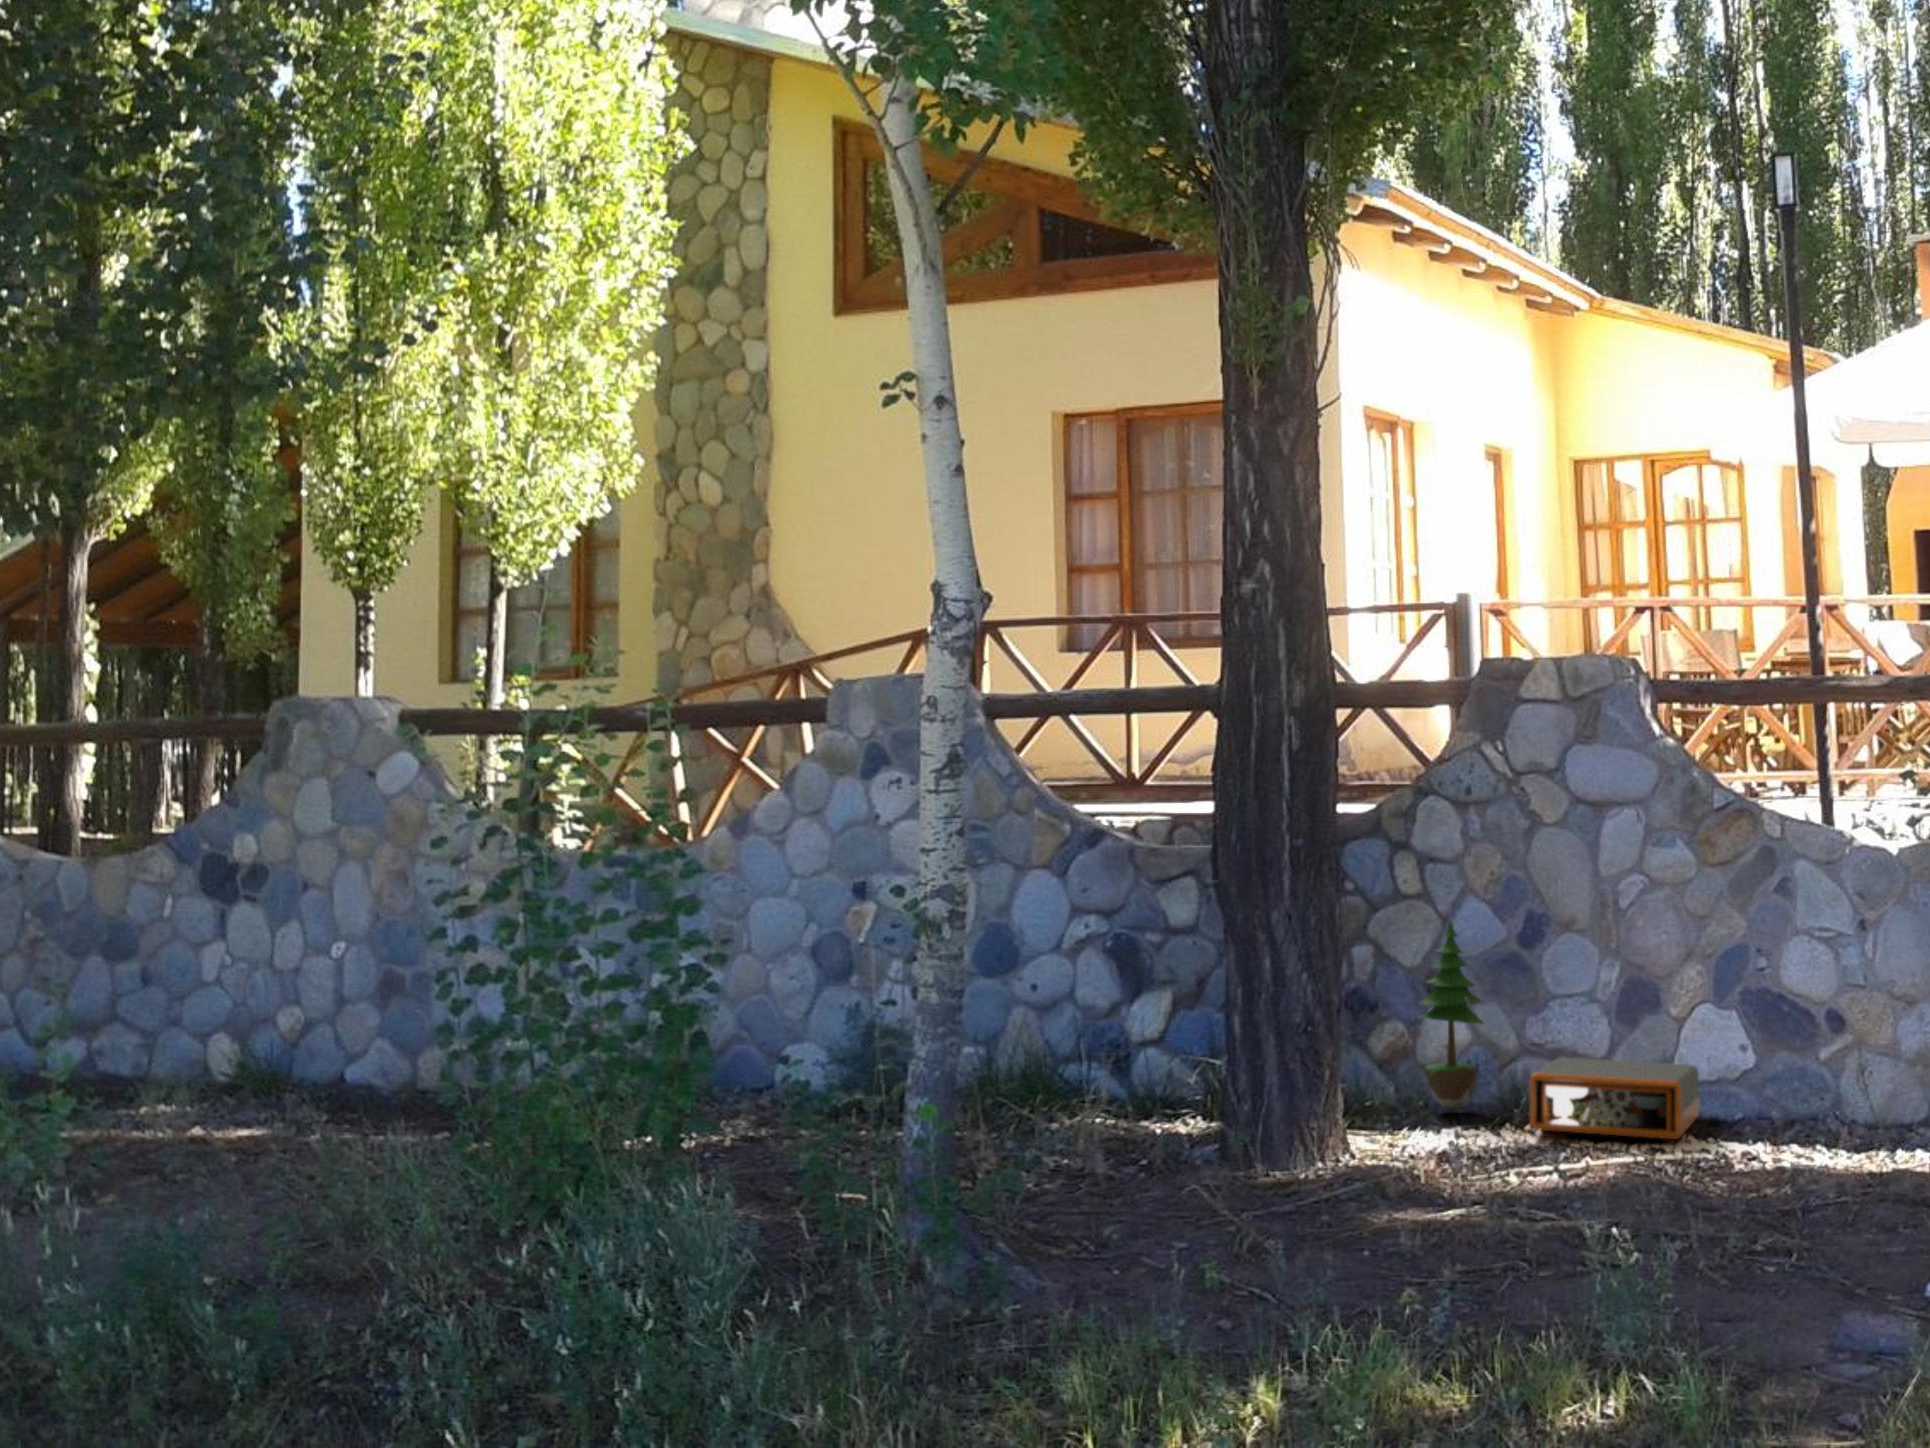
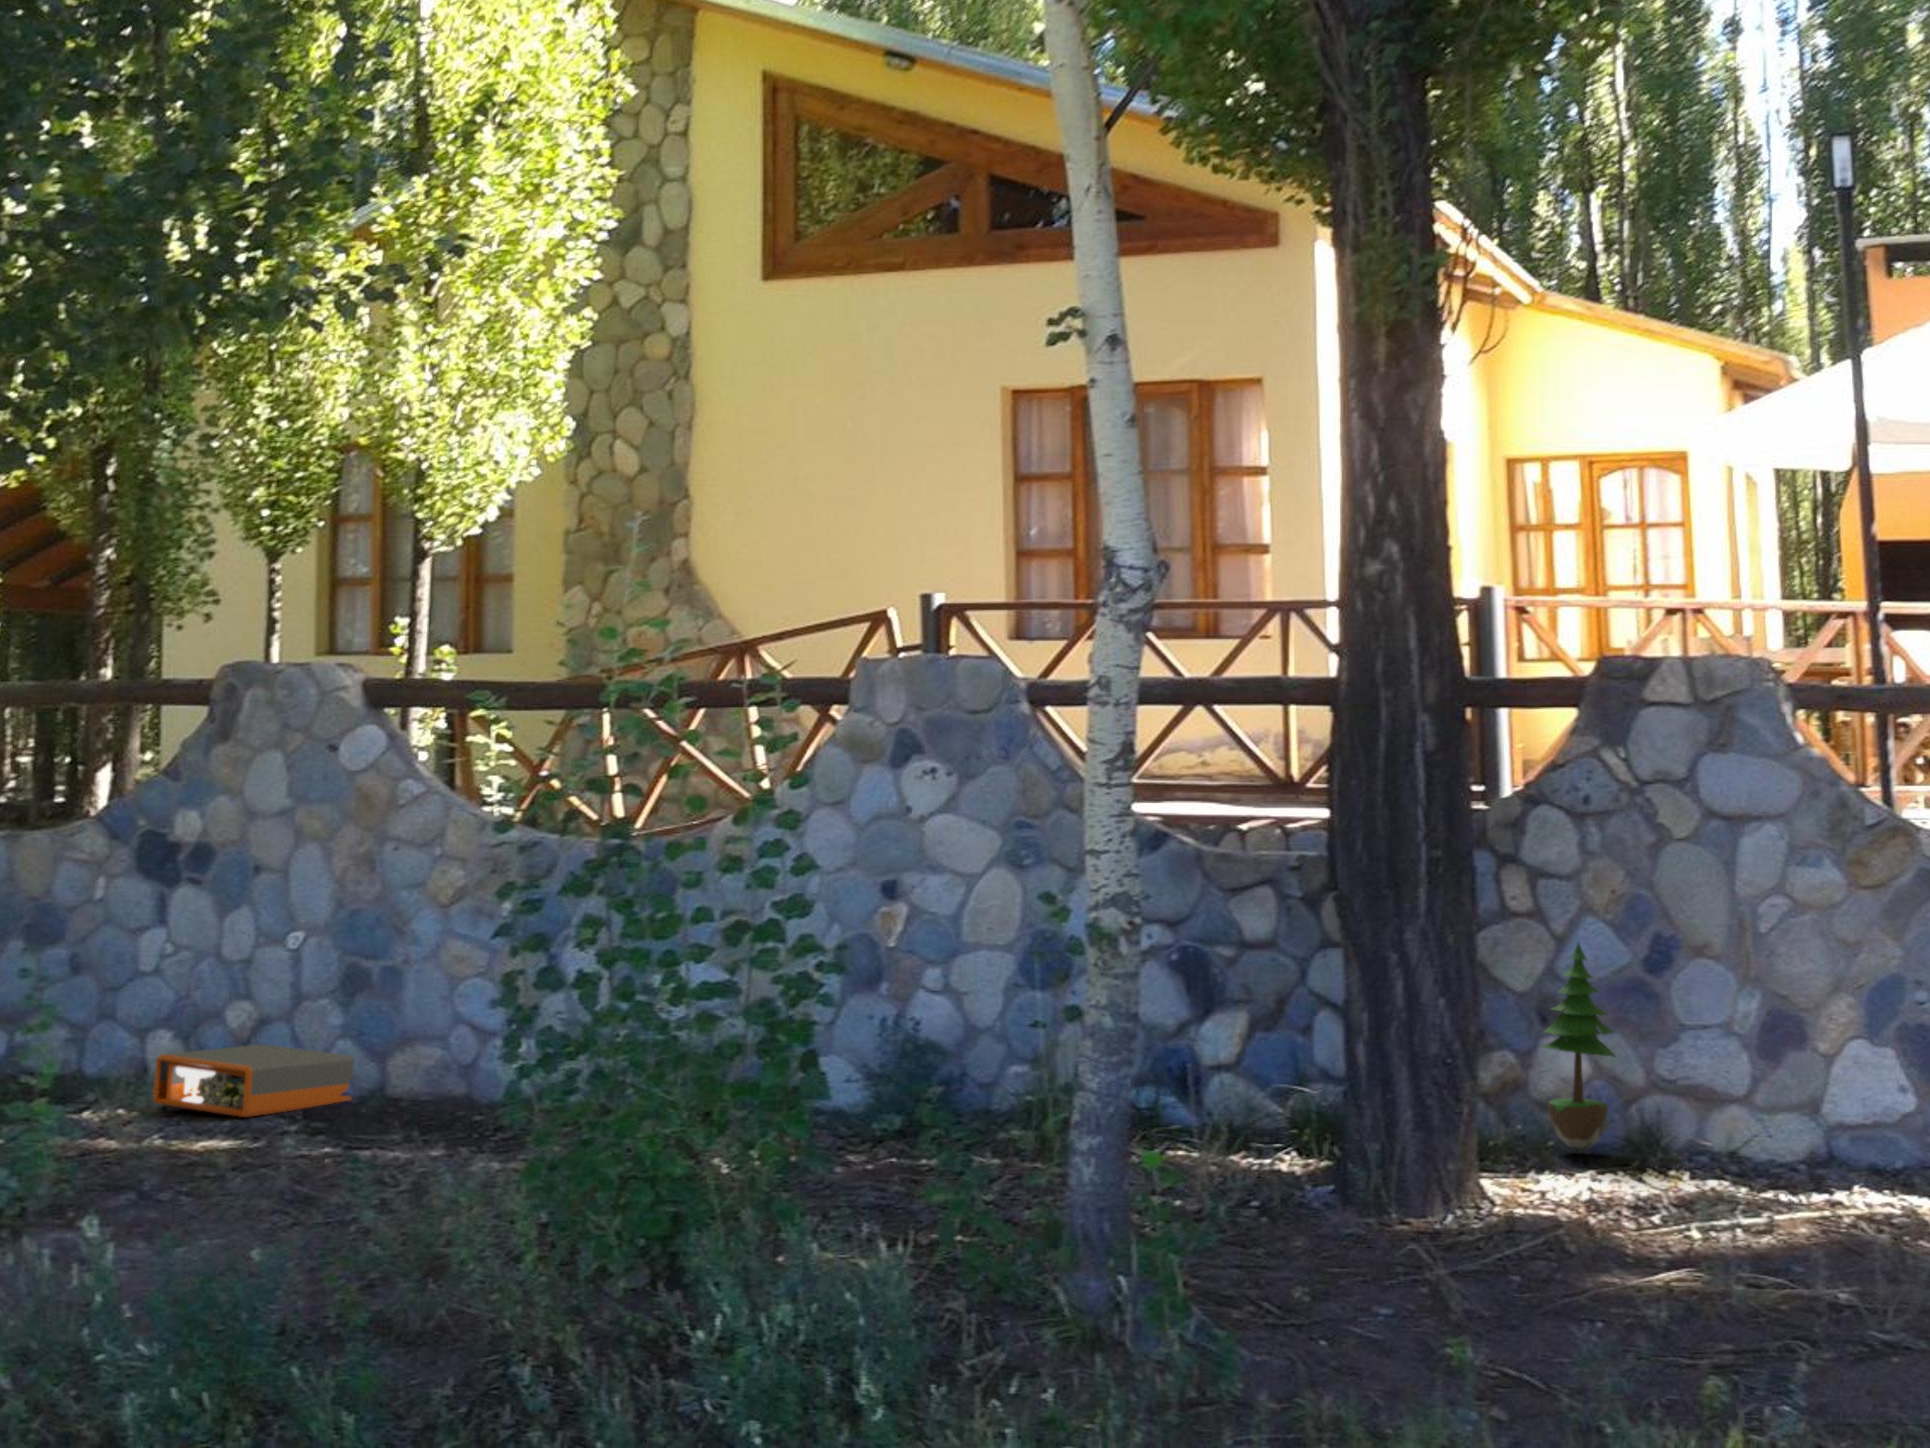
storage box: present [1530,1057,1699,1139] -> present [153,1044,354,1117]

